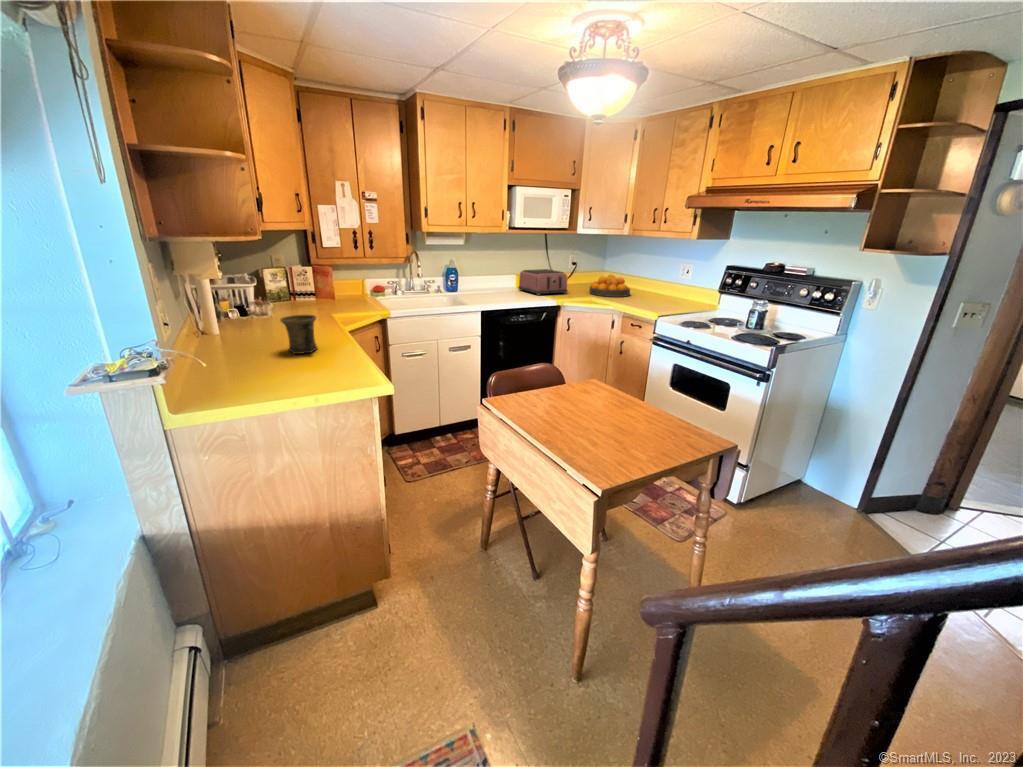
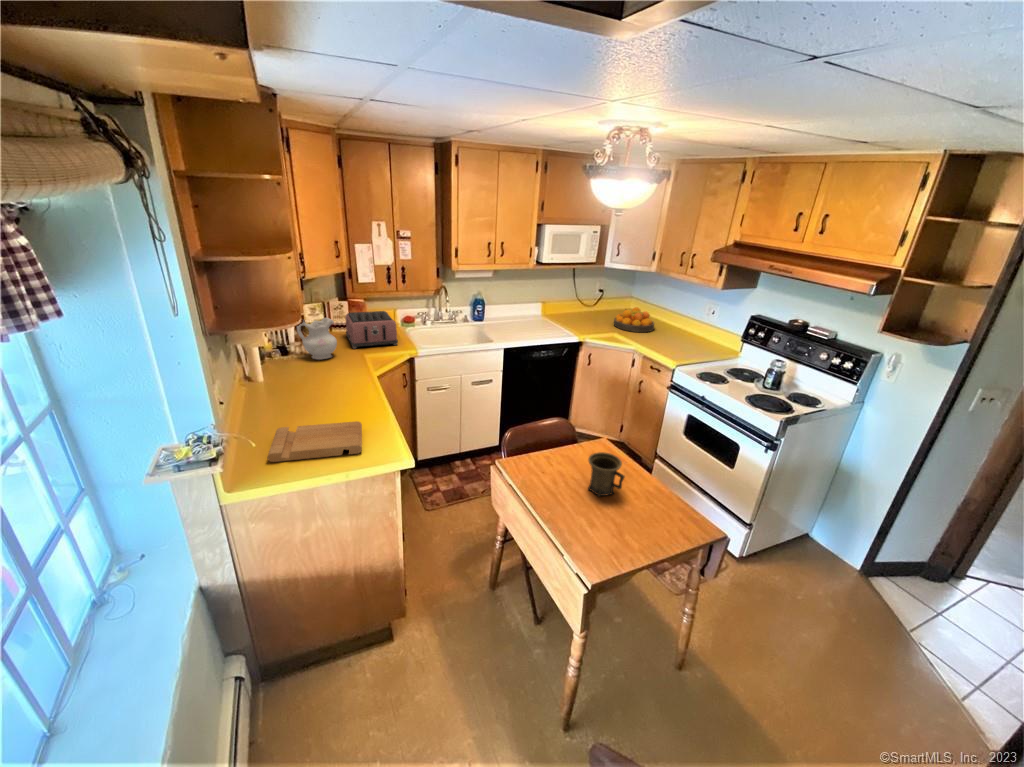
toaster: present [518,269,568,295] -> present [345,311,398,349]
ceramic pitcher: none [256,275,302,320] -> present [297,318,337,360]
mug: present [280,314,318,354] -> present [588,452,625,496]
cutting board: none [222,355,332,390] -> present [267,421,362,462]

